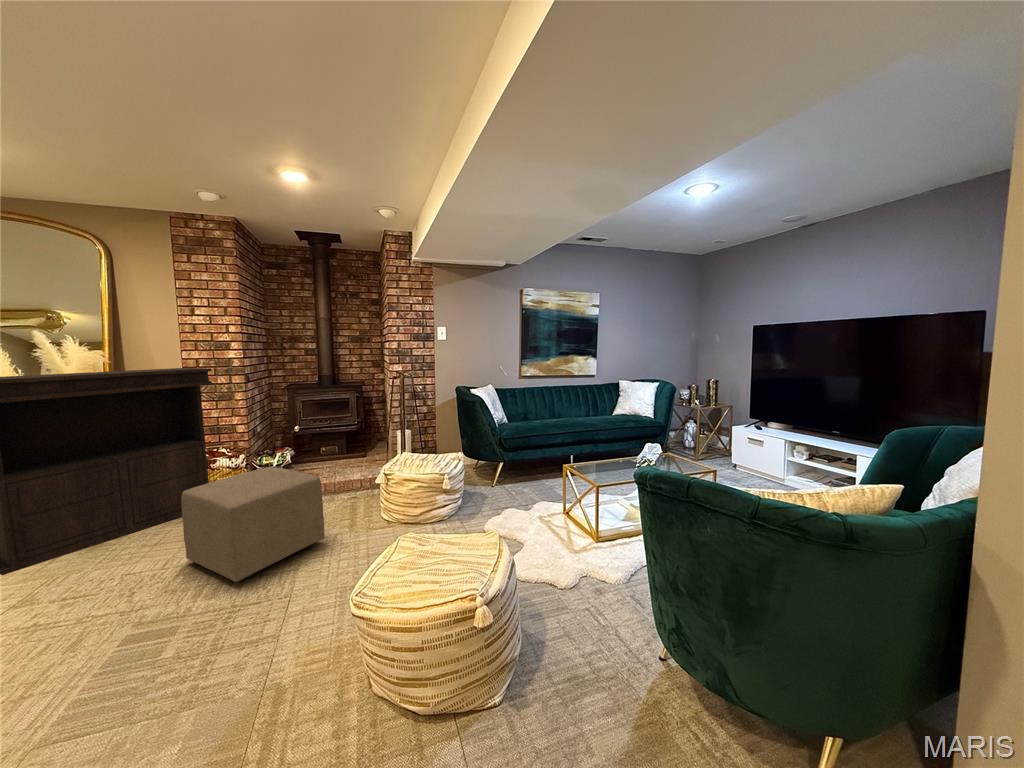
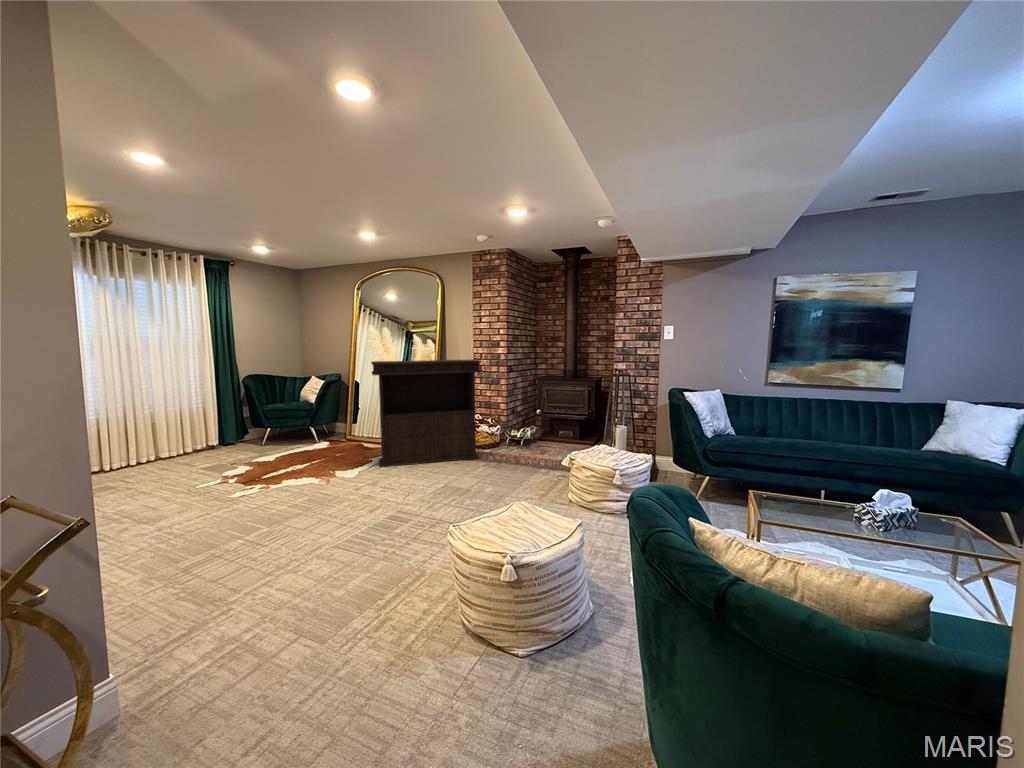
ottoman: present [181,467,325,582] -> none [443,434,517,502]

